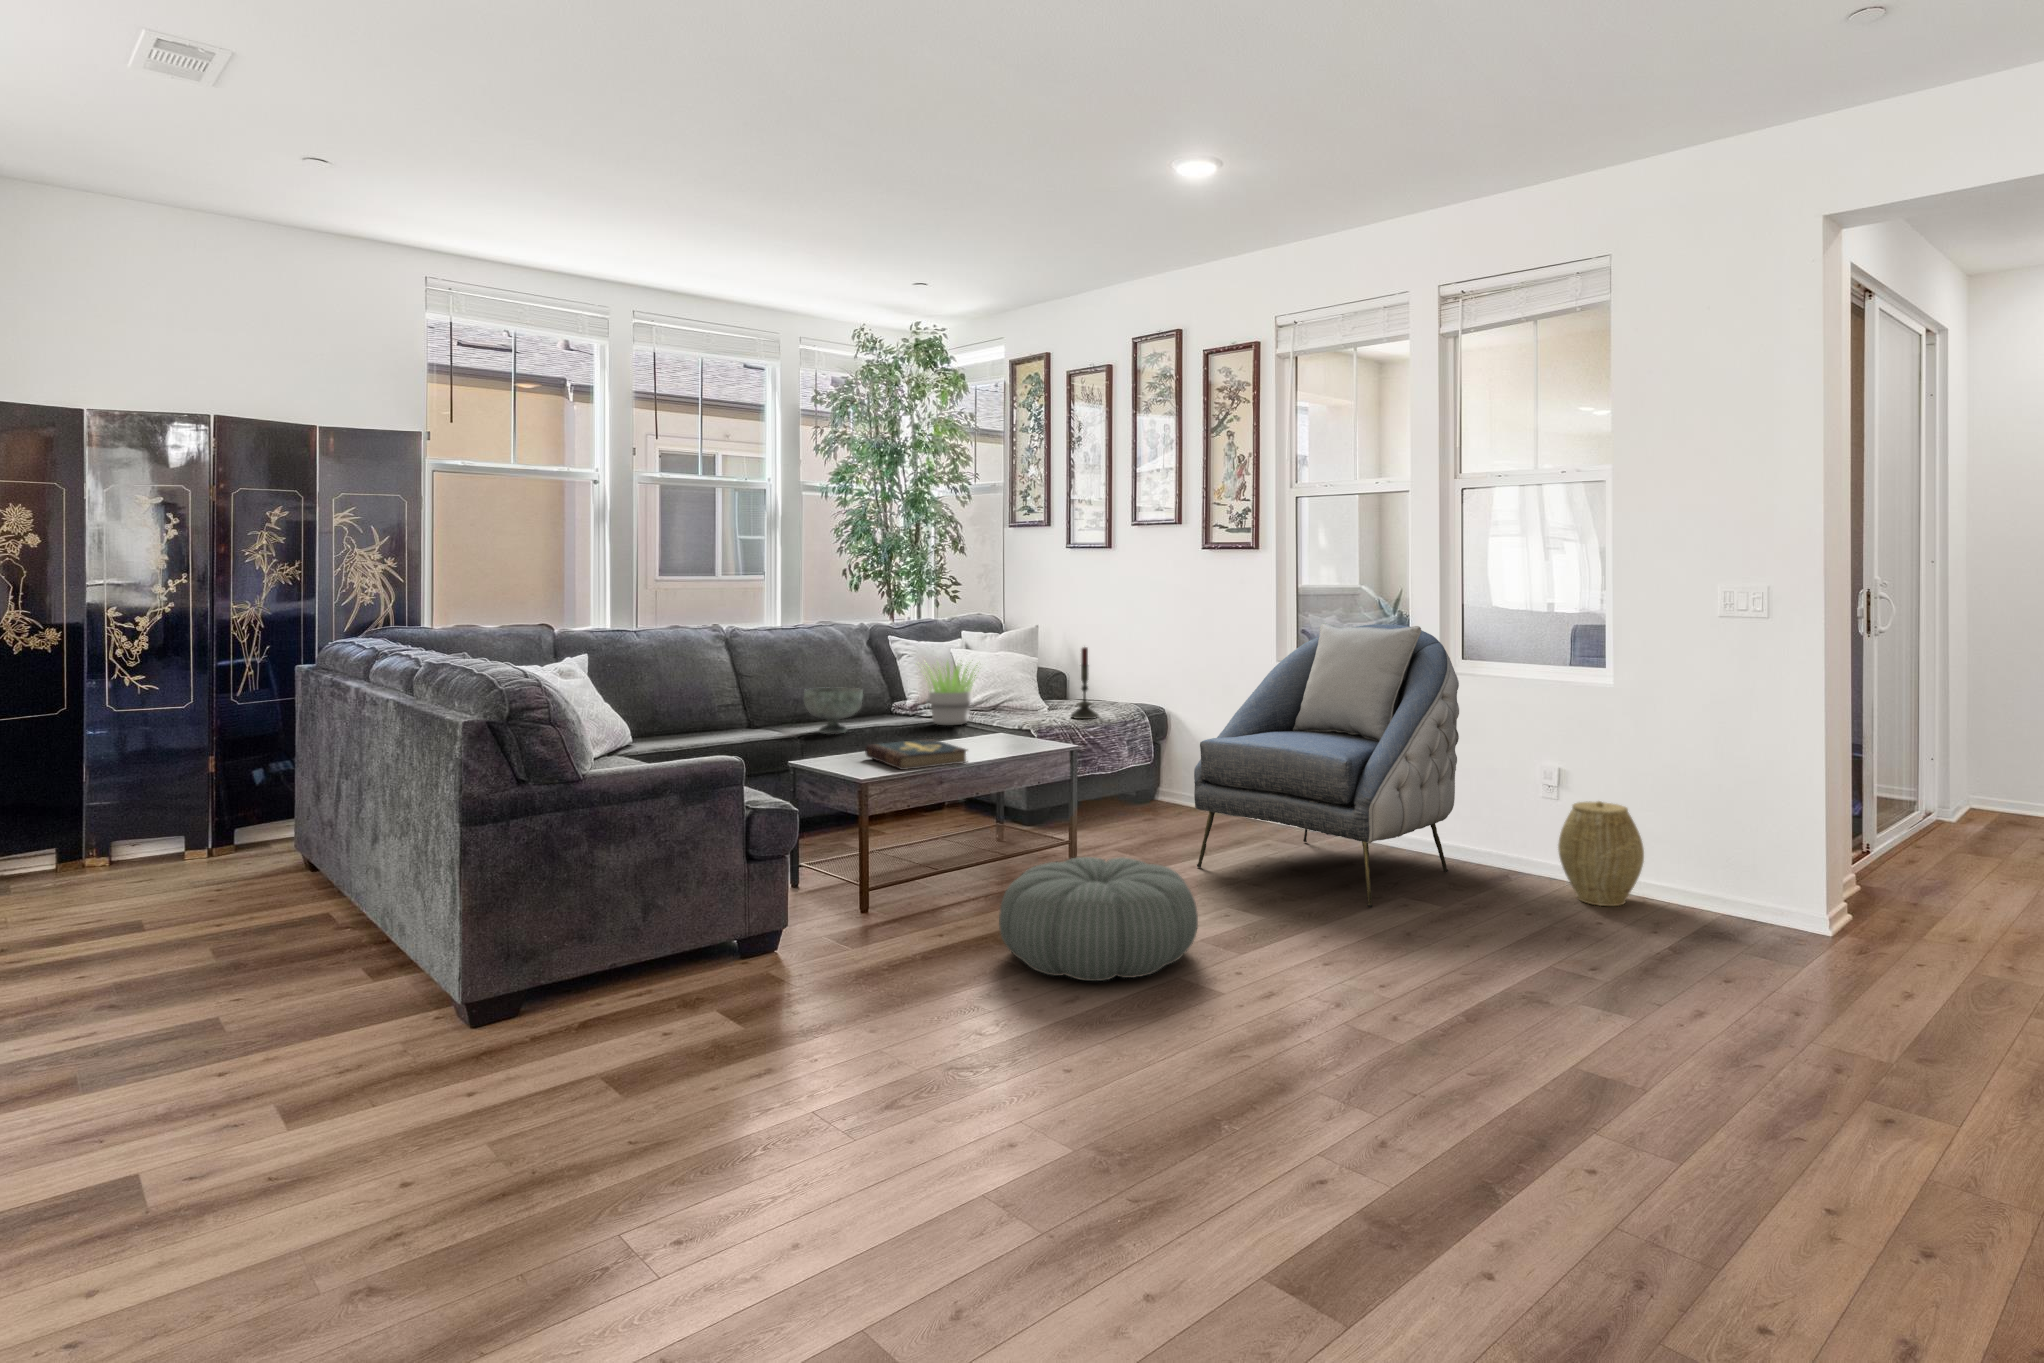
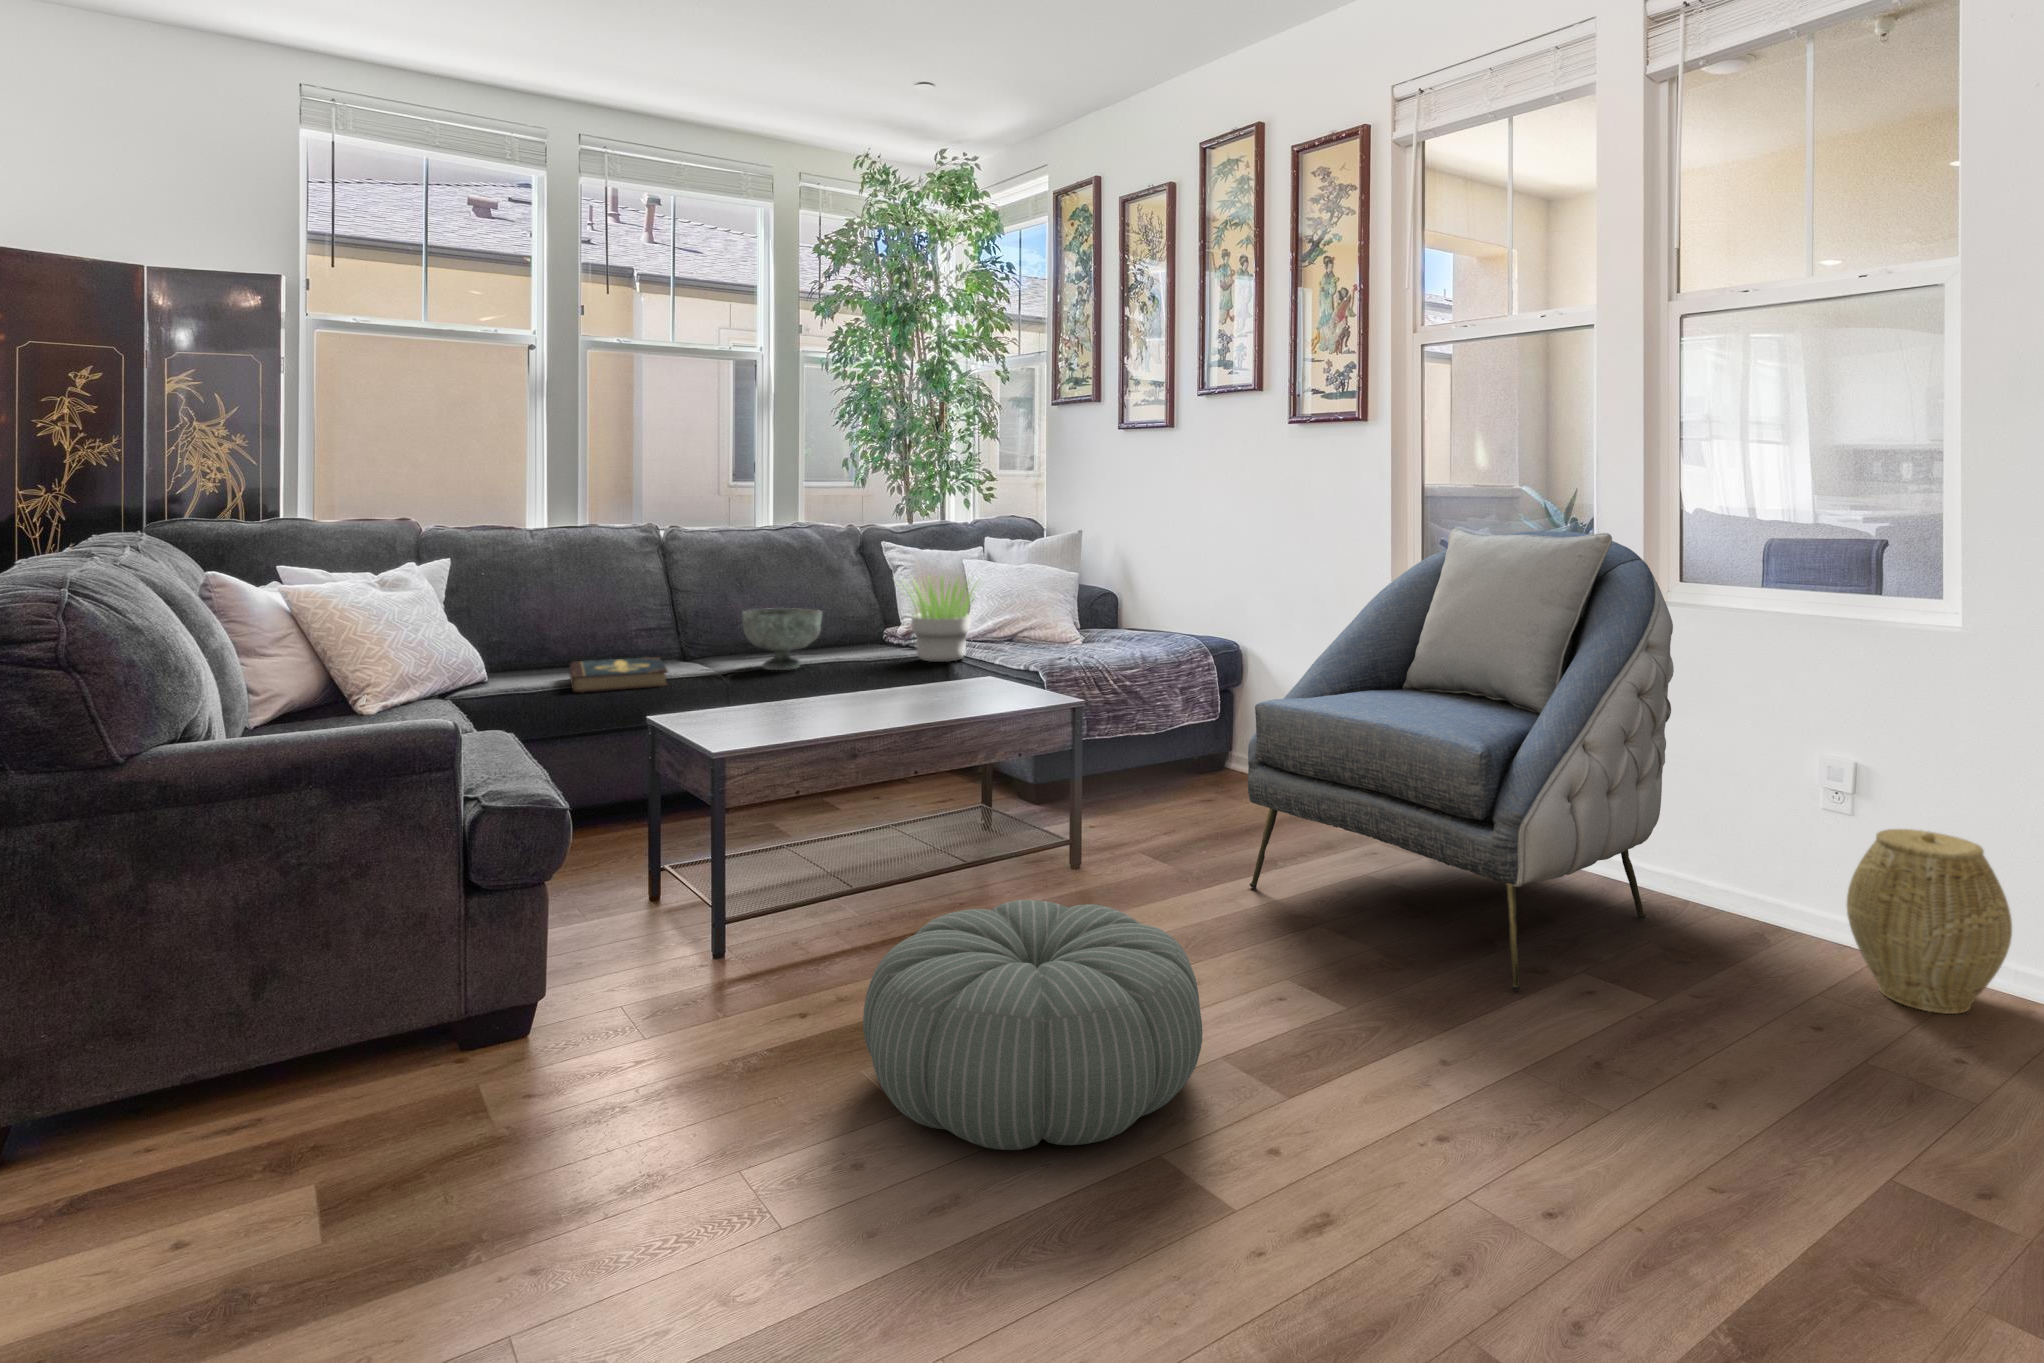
candle: present [1071,647,1098,719] -> none [1104,558,1142,657]
book: present [865,739,968,770] -> present [569,657,668,693]

